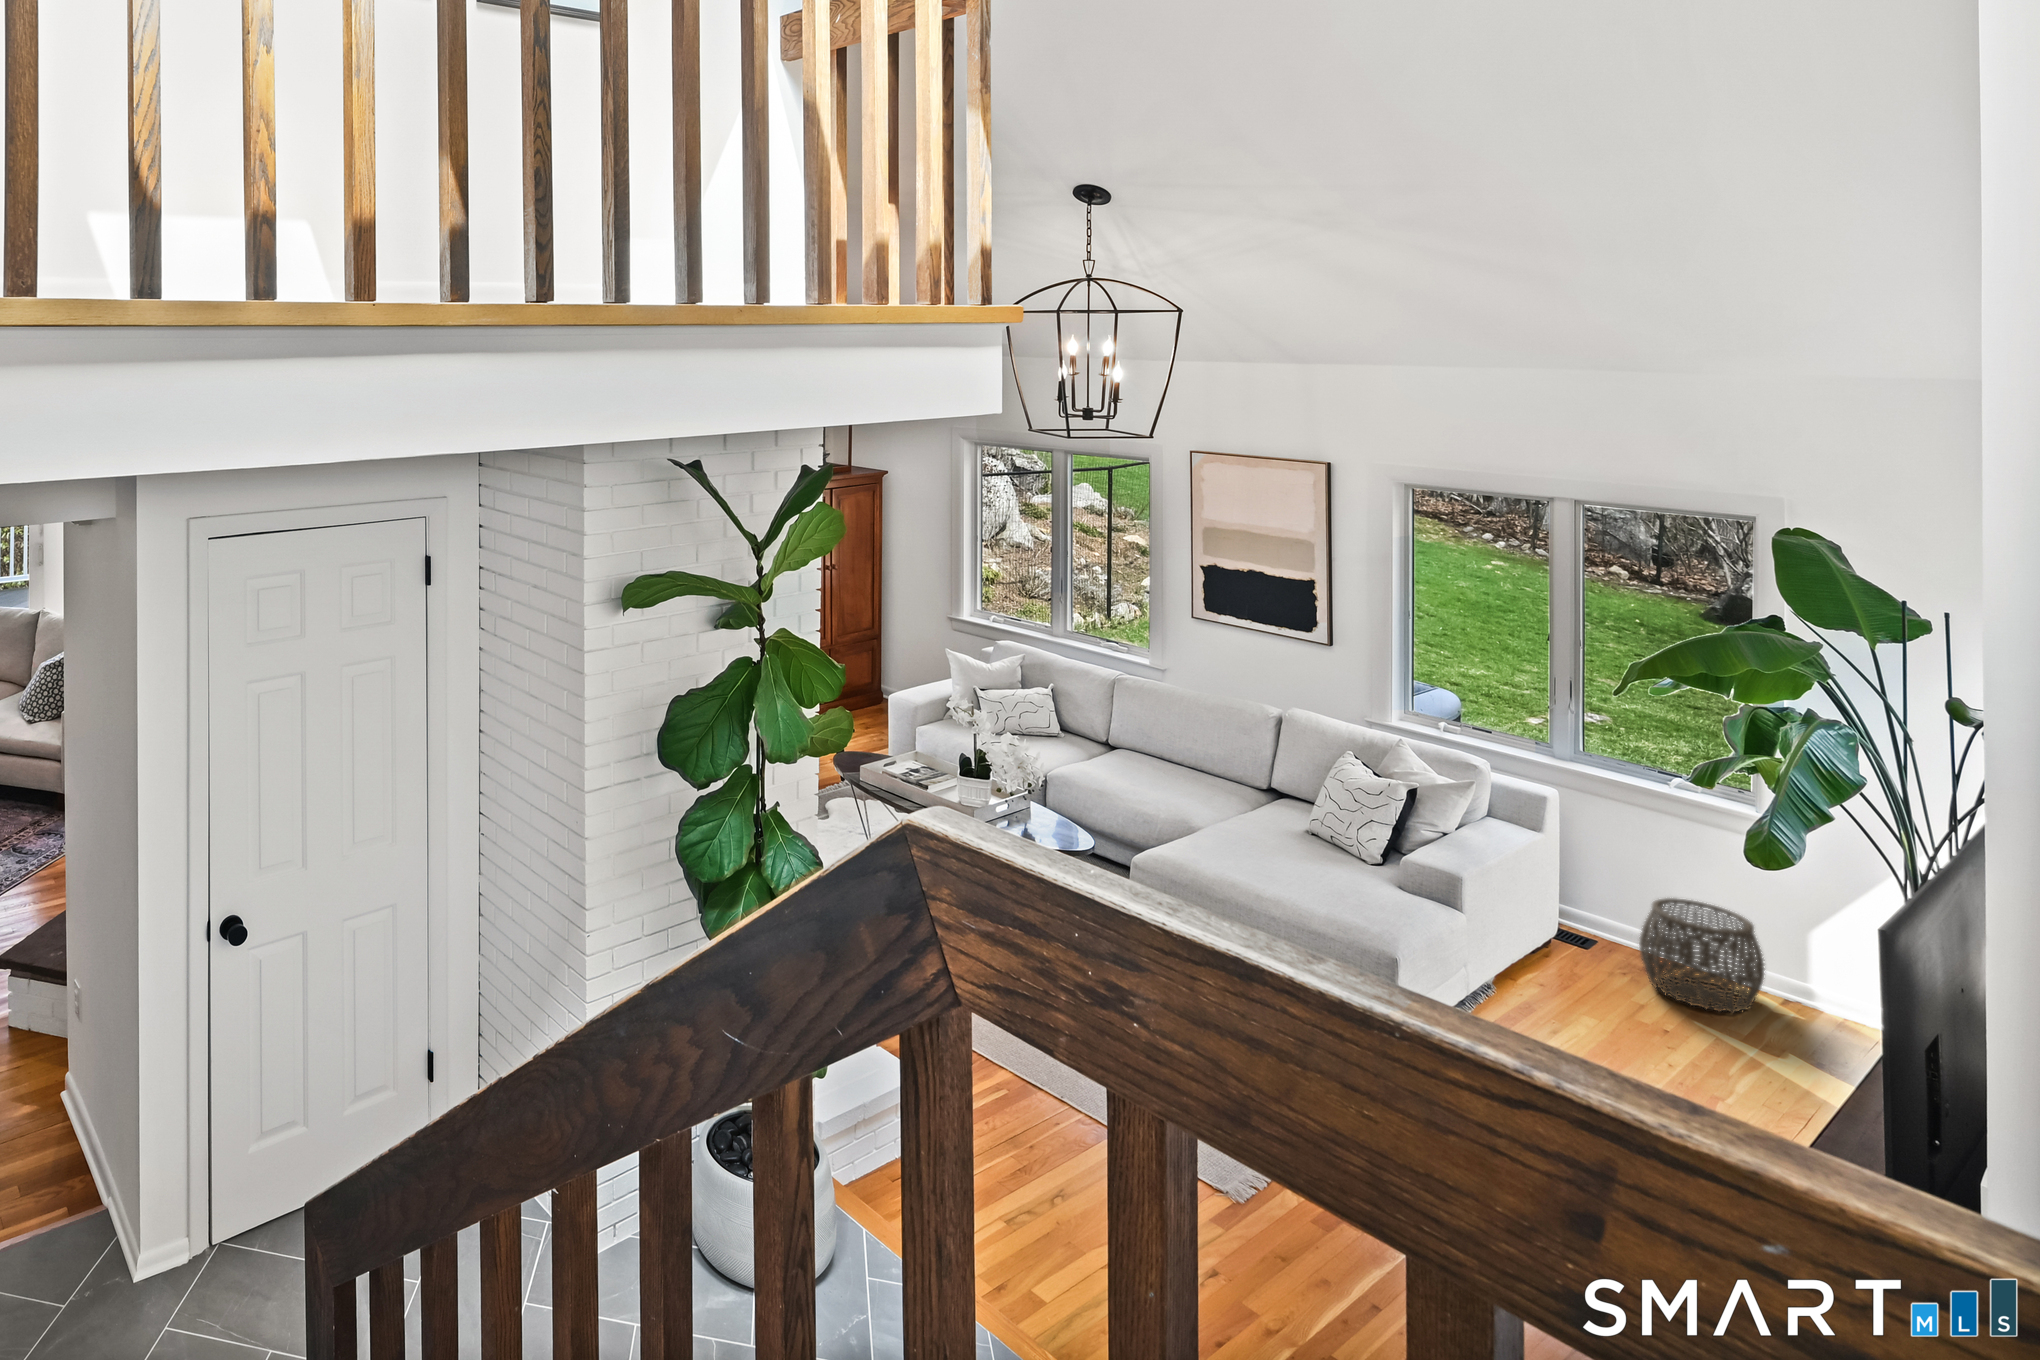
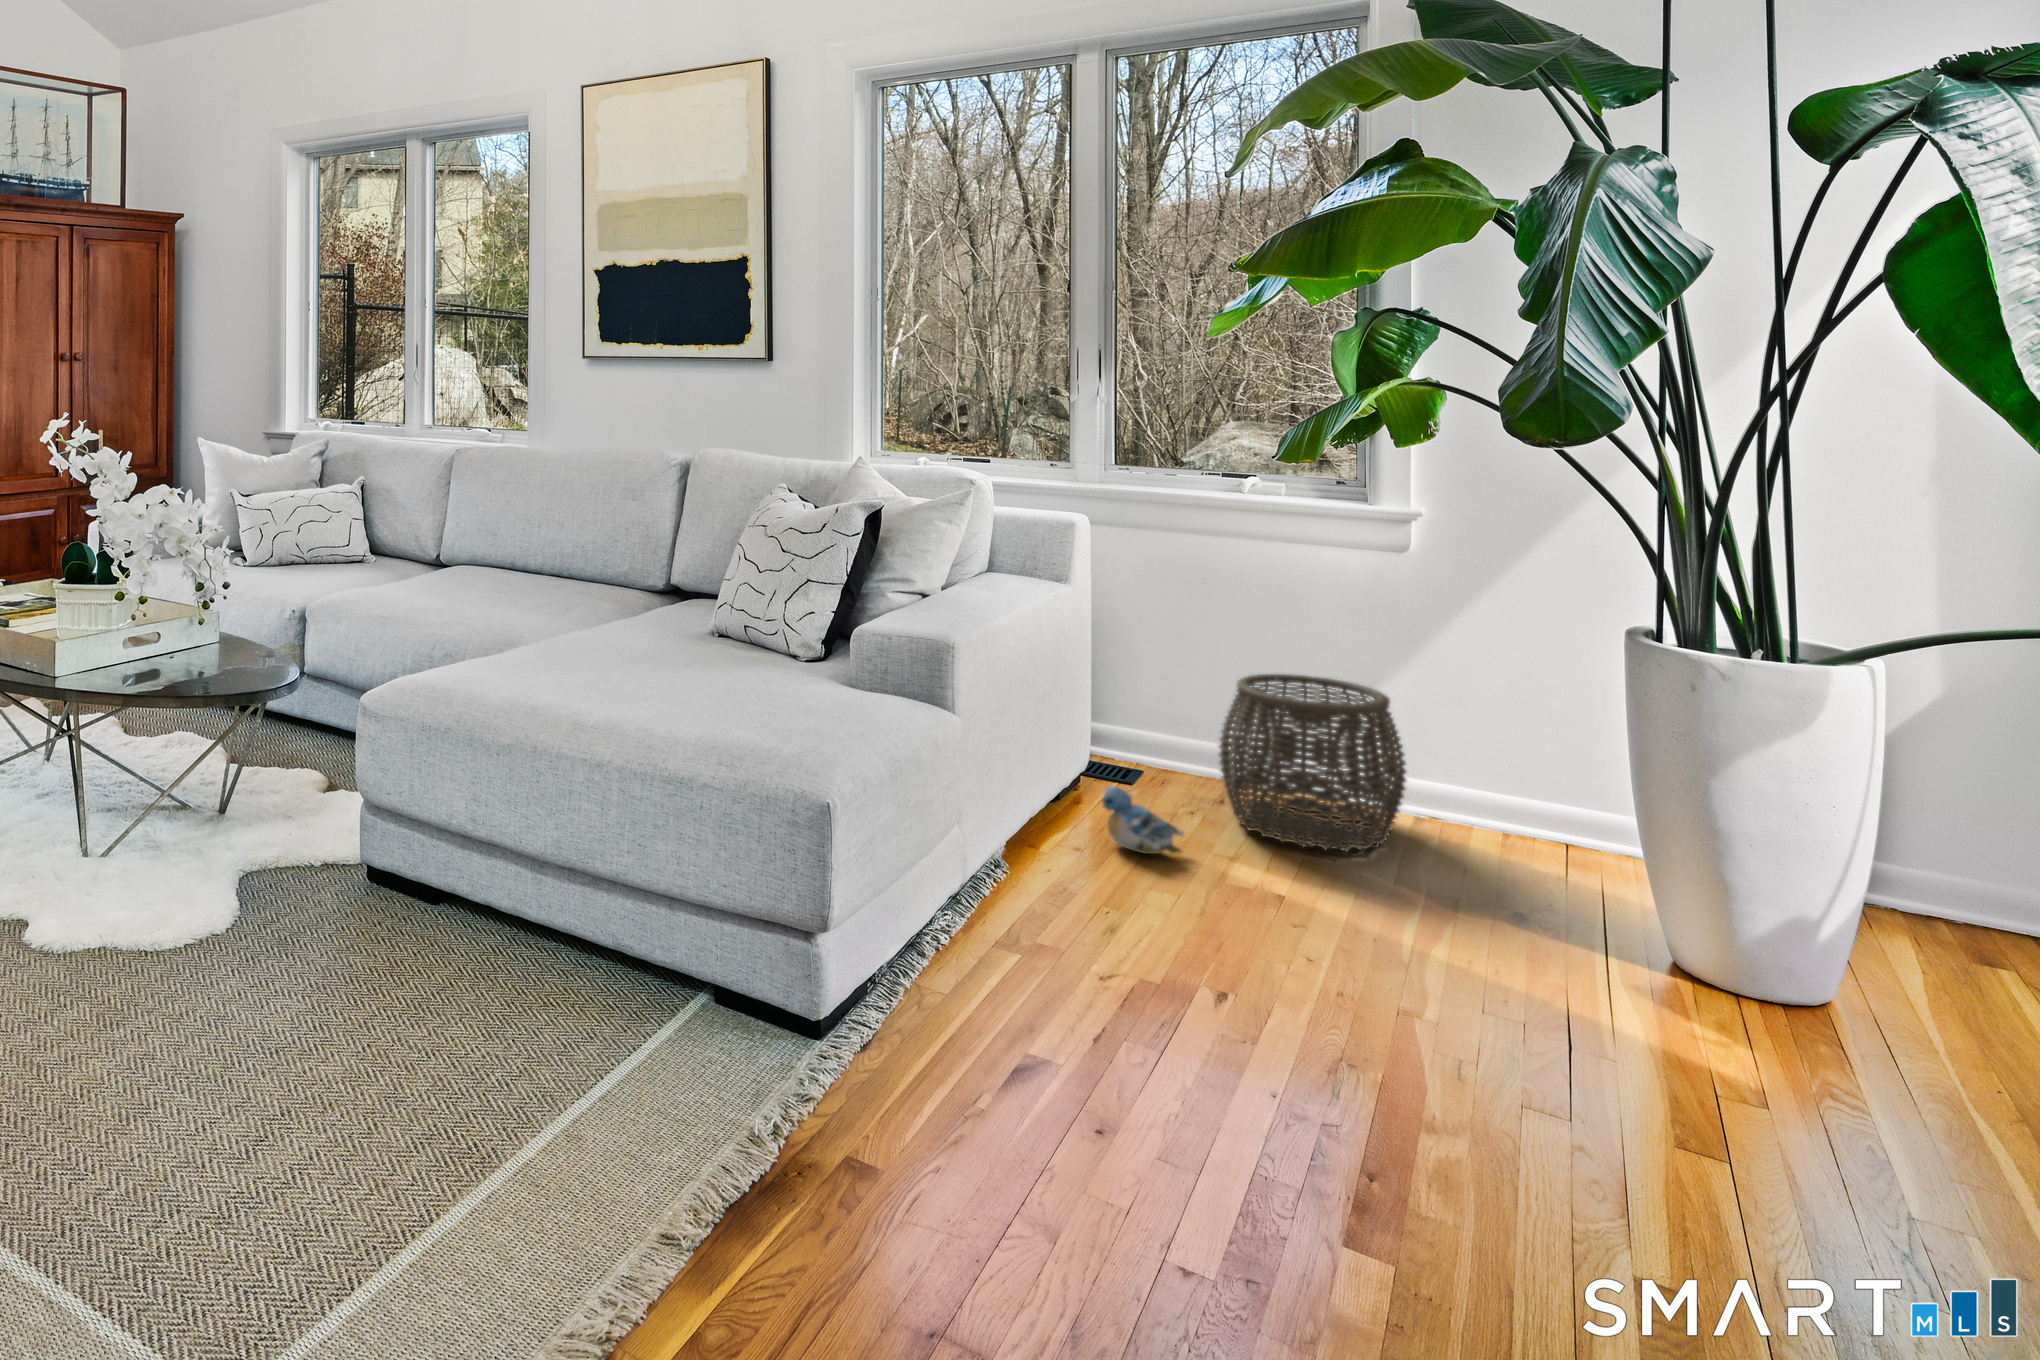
plush toy: none [1558,954,1612,999] -> present [1102,786,1184,854]

